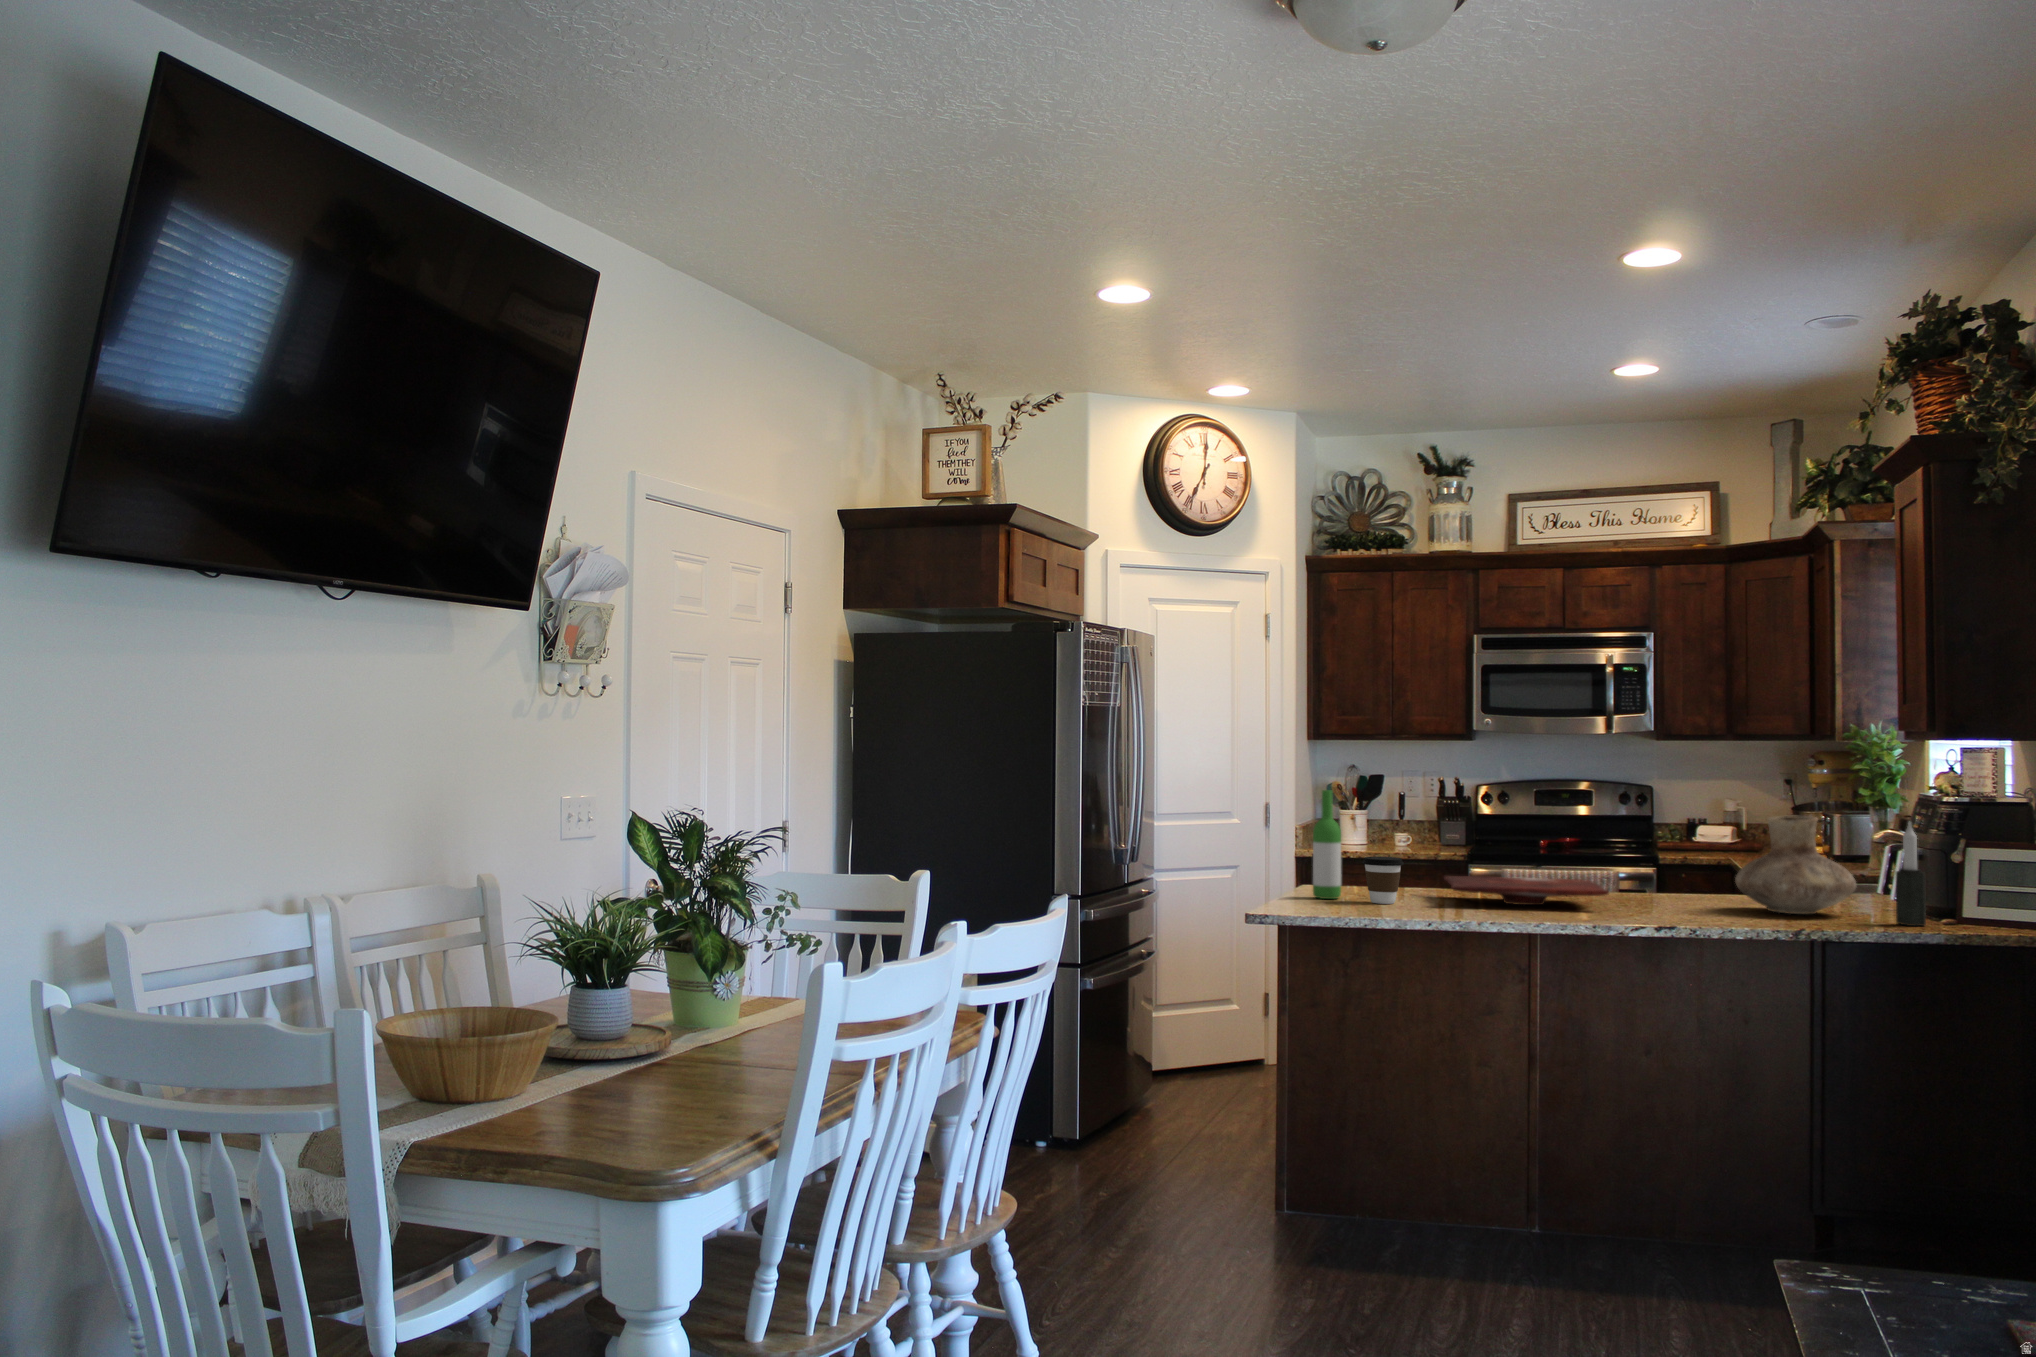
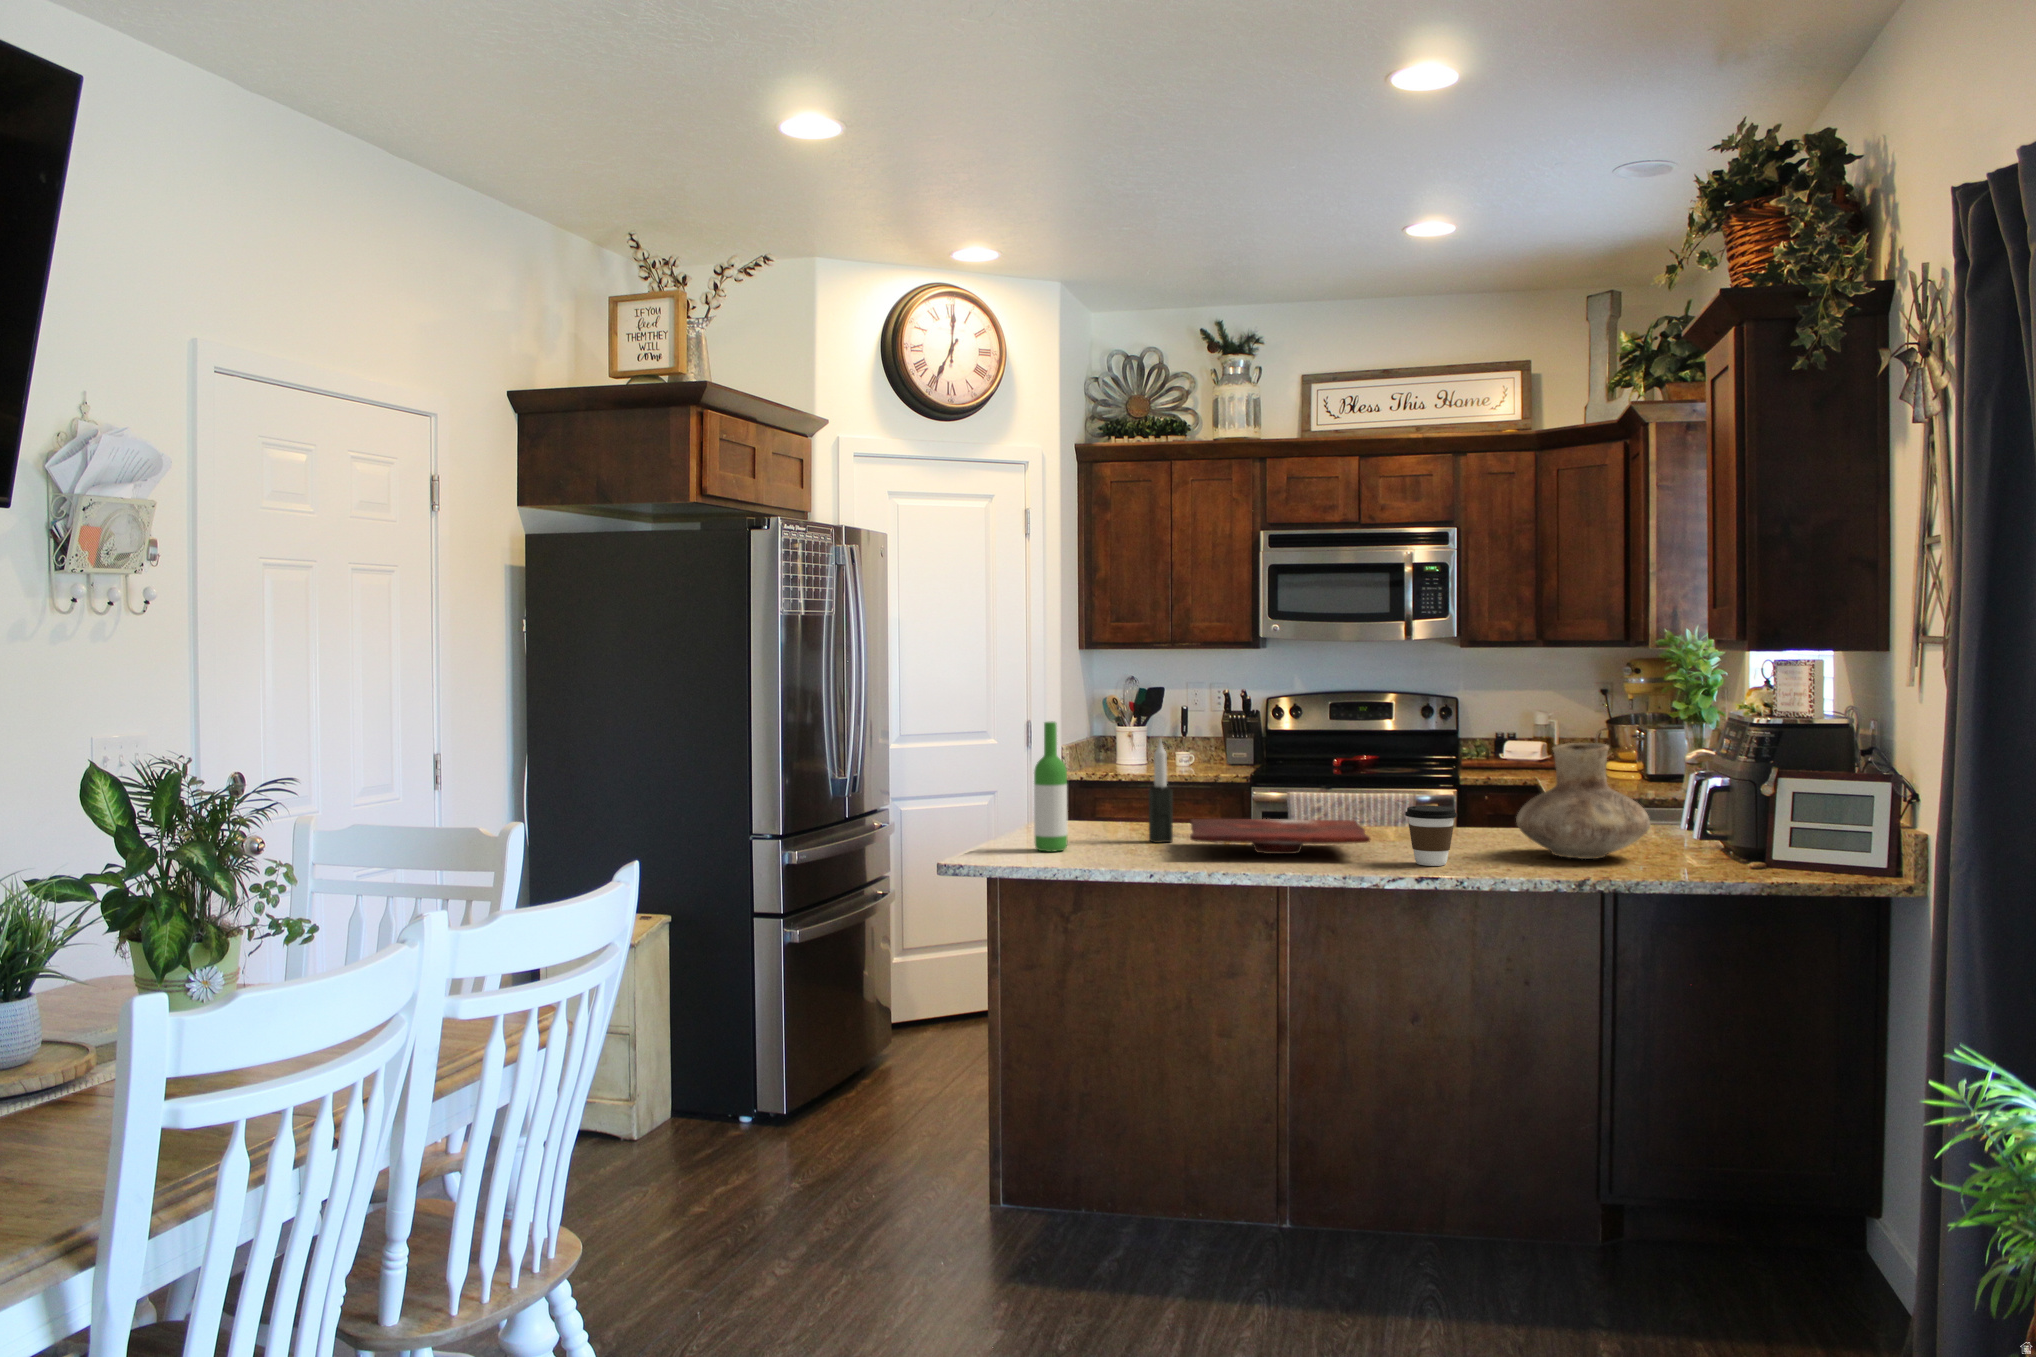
candle: present [1896,822,1926,926] -> present [1149,739,1173,843]
coffee cup: present [1363,857,1404,904] -> present [1405,806,1457,866]

